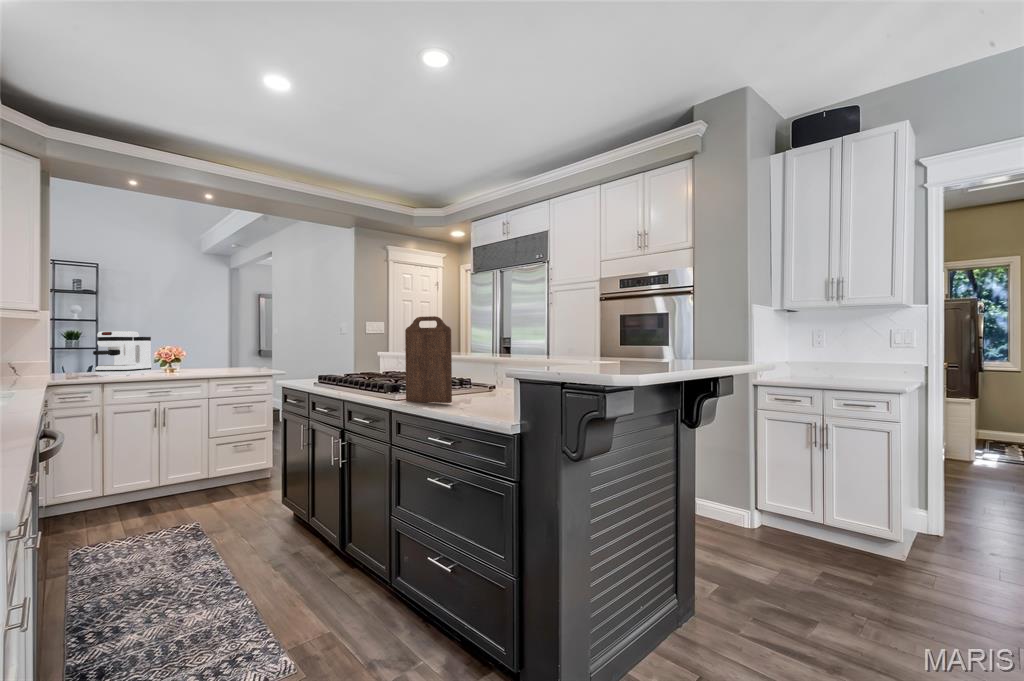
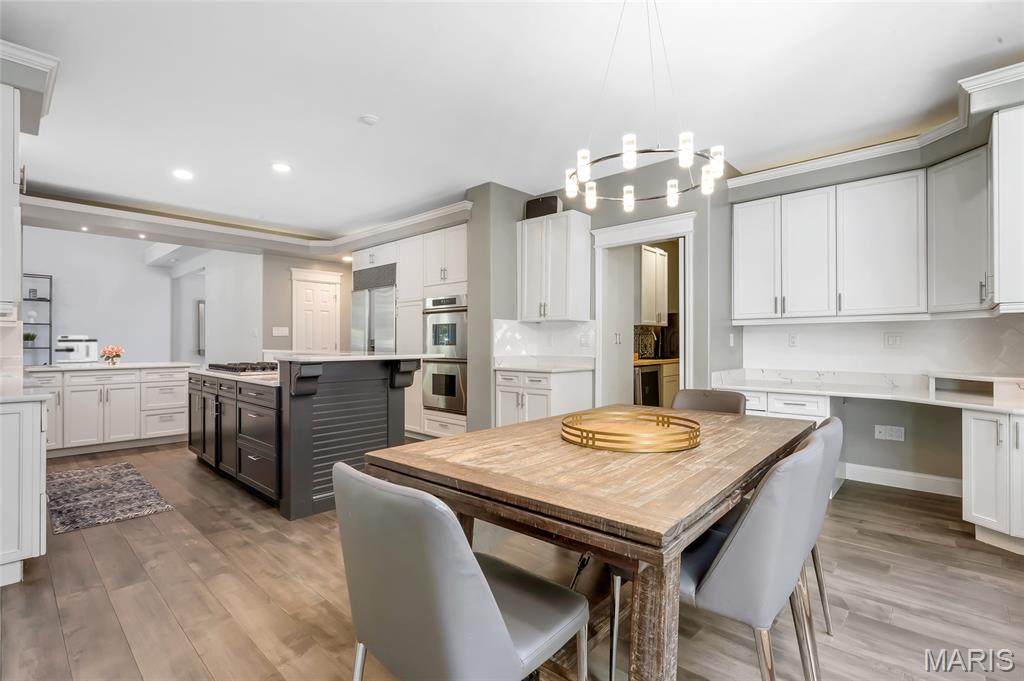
cutting board: present [405,316,452,403] -> none [243,330,267,376]

